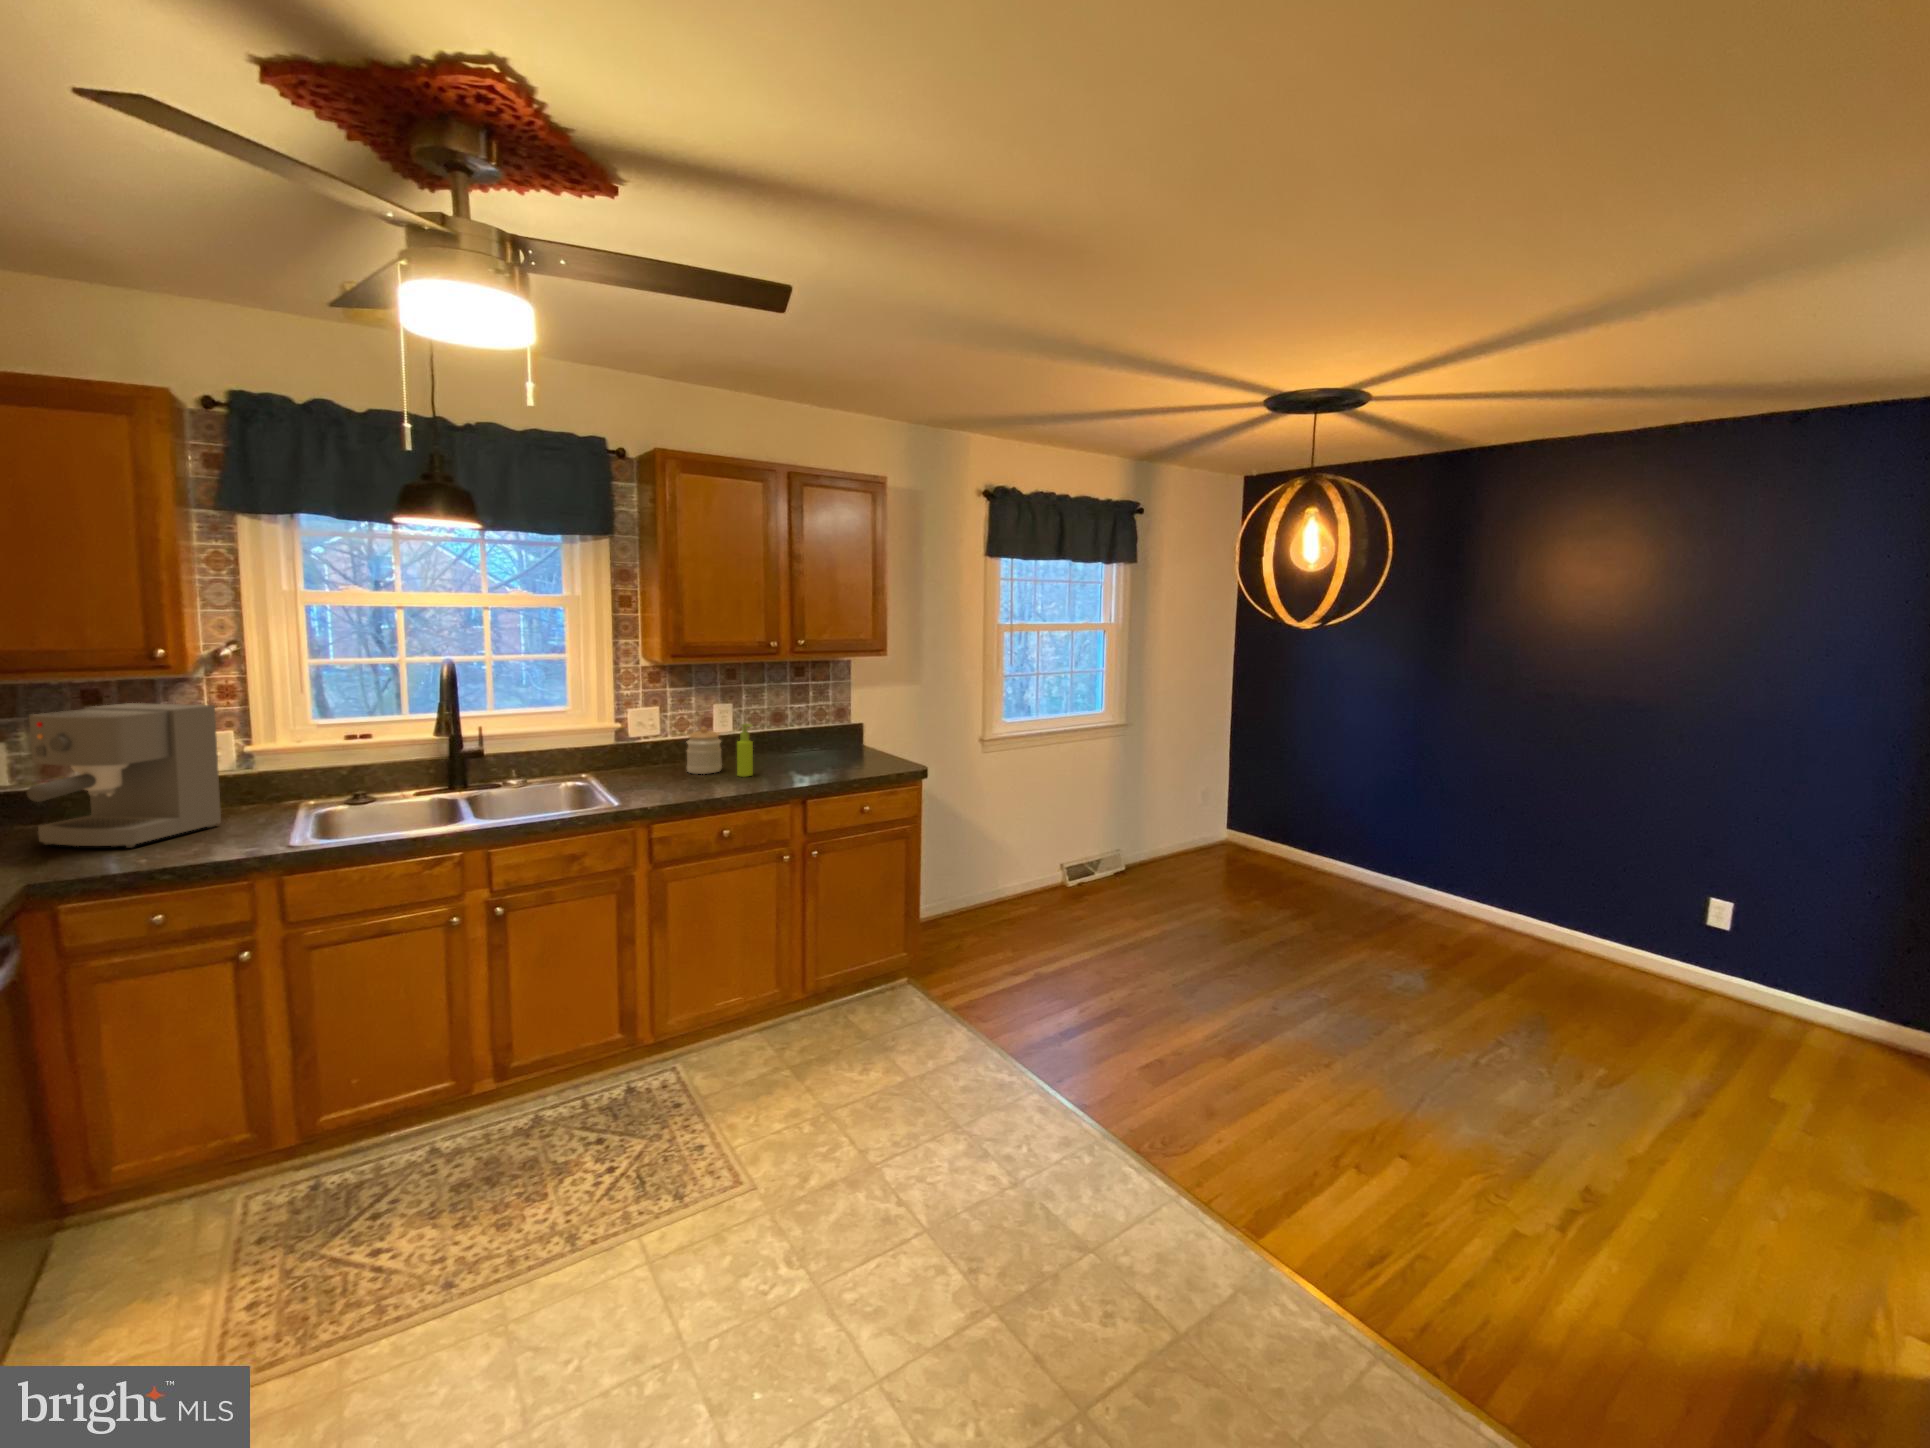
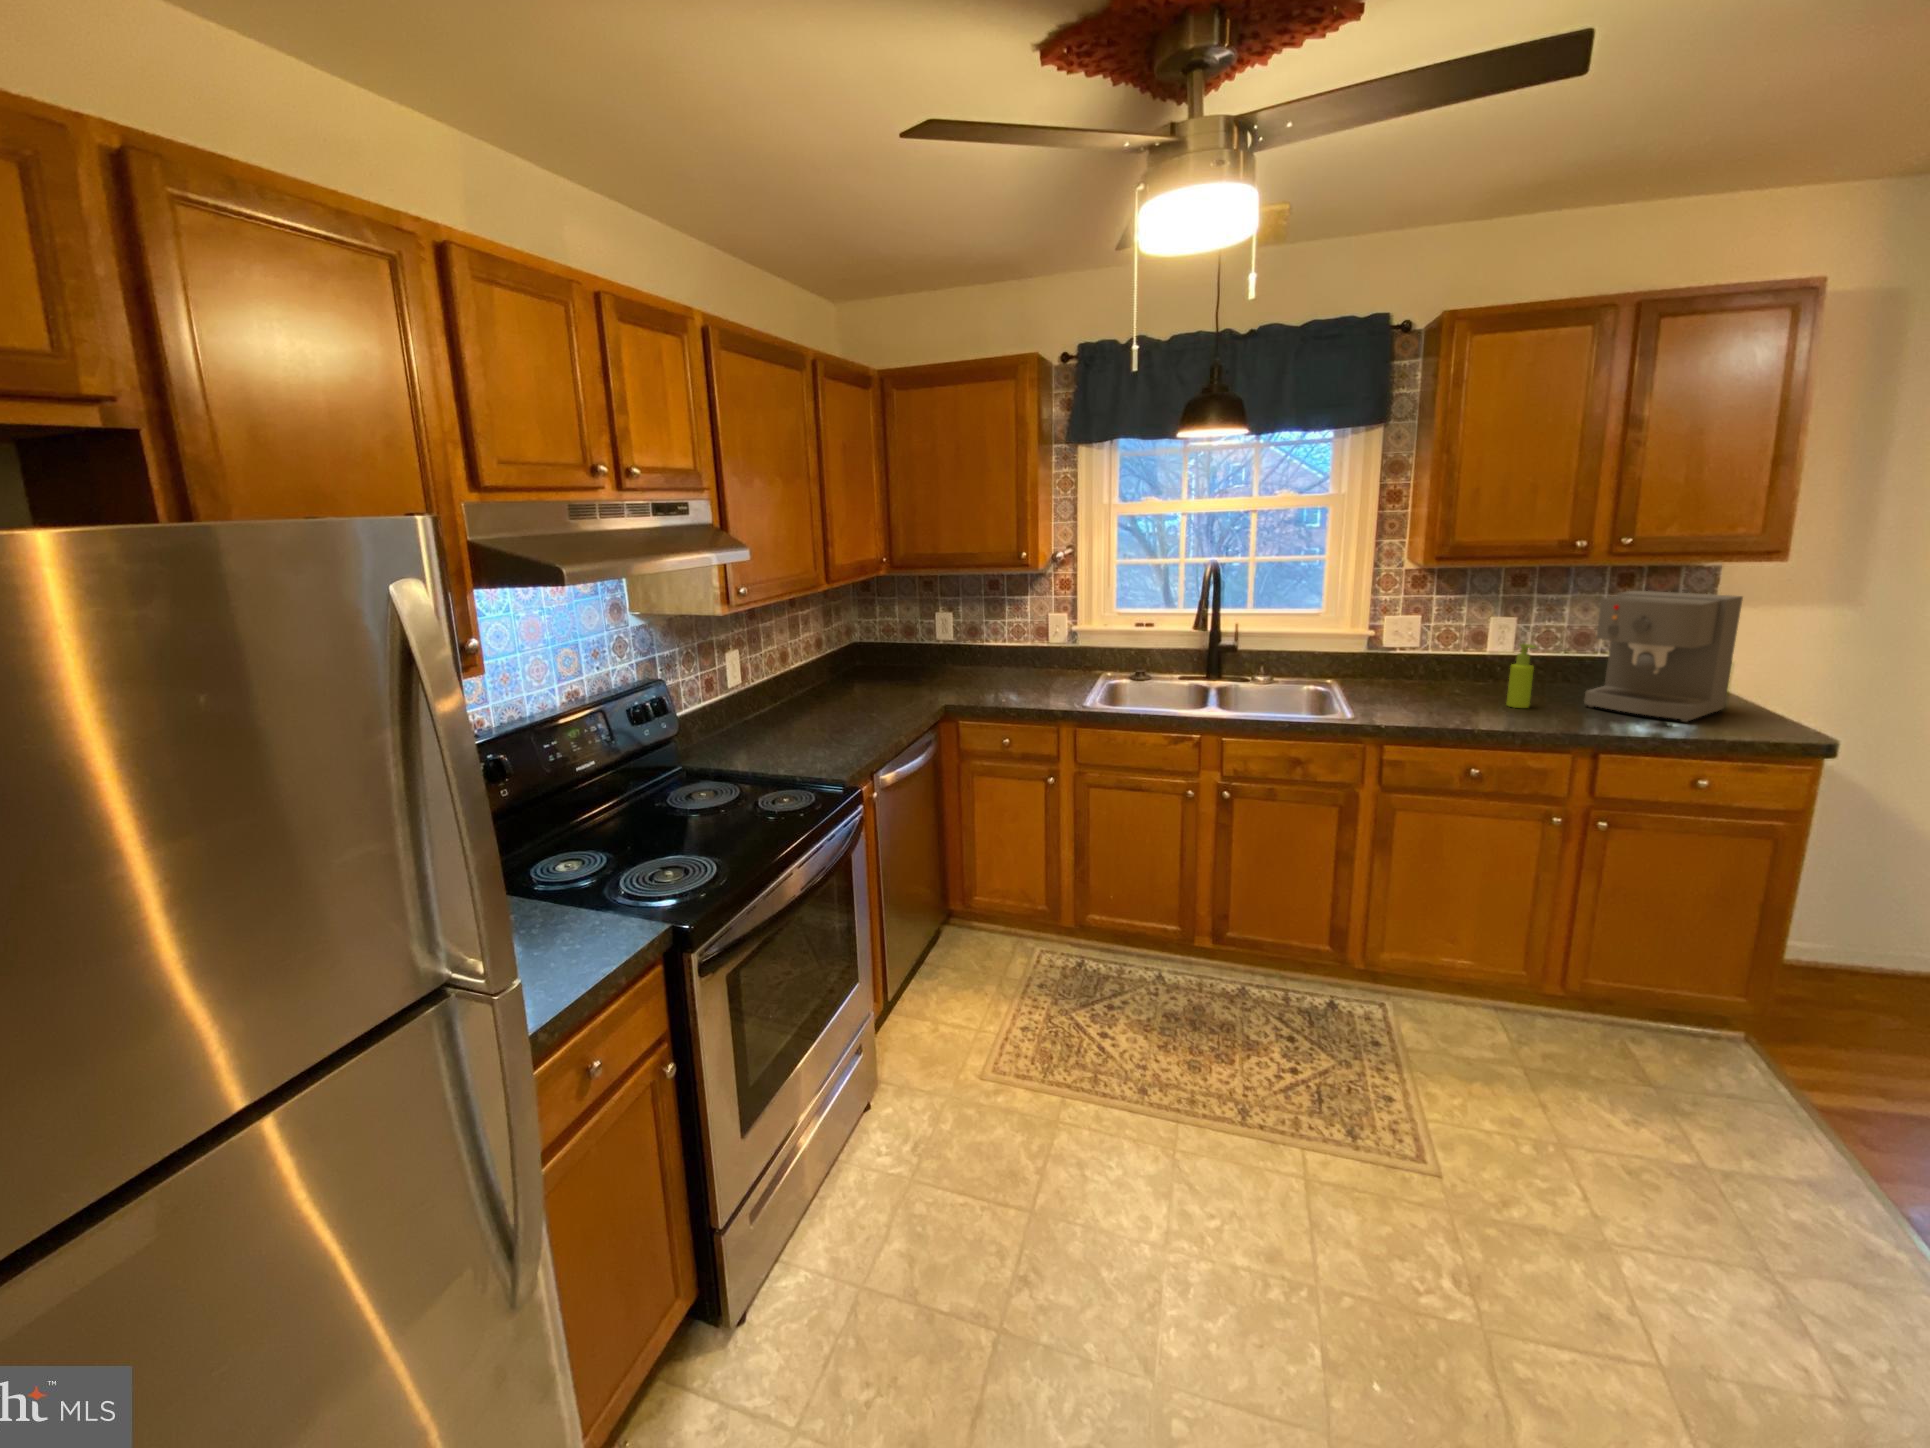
coffee maker: present [27,703,221,848] -> present [1584,591,1743,722]
jar: present [686,727,722,774] -> none [1443,642,1492,697]

